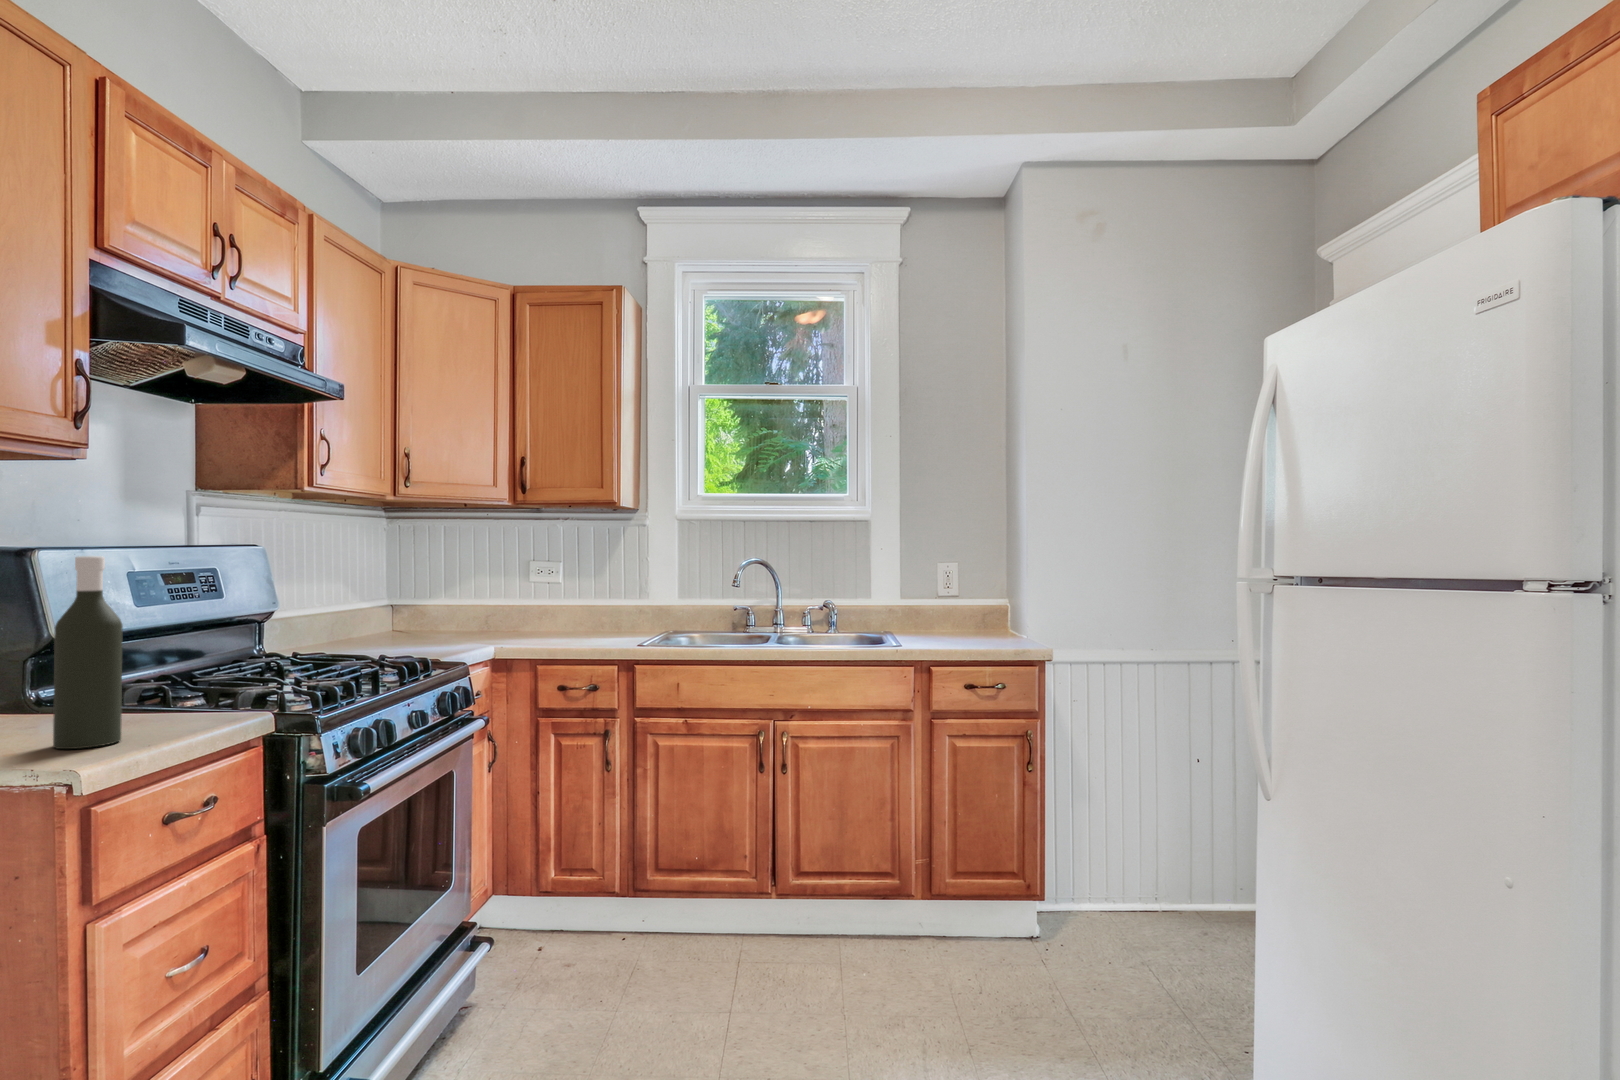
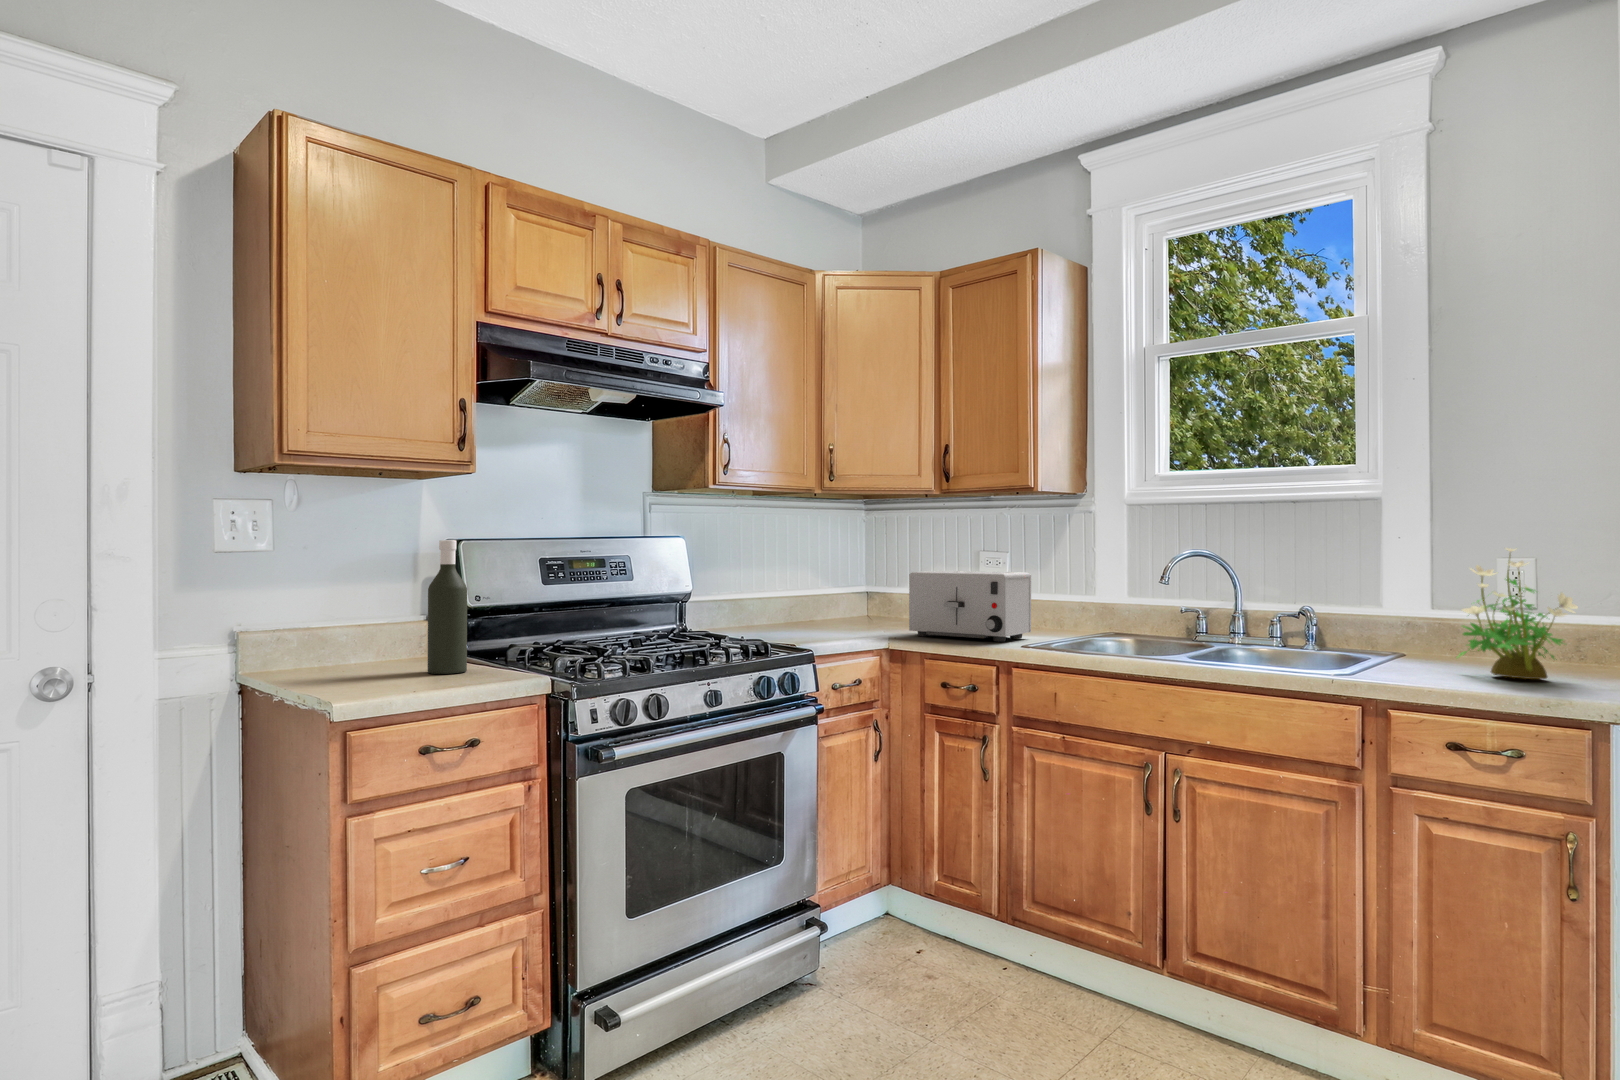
potted plant: none [934,557,999,640] -> present [1458,548,1578,679]
toaster: none [510,580,621,645] -> present [909,571,1031,642]

